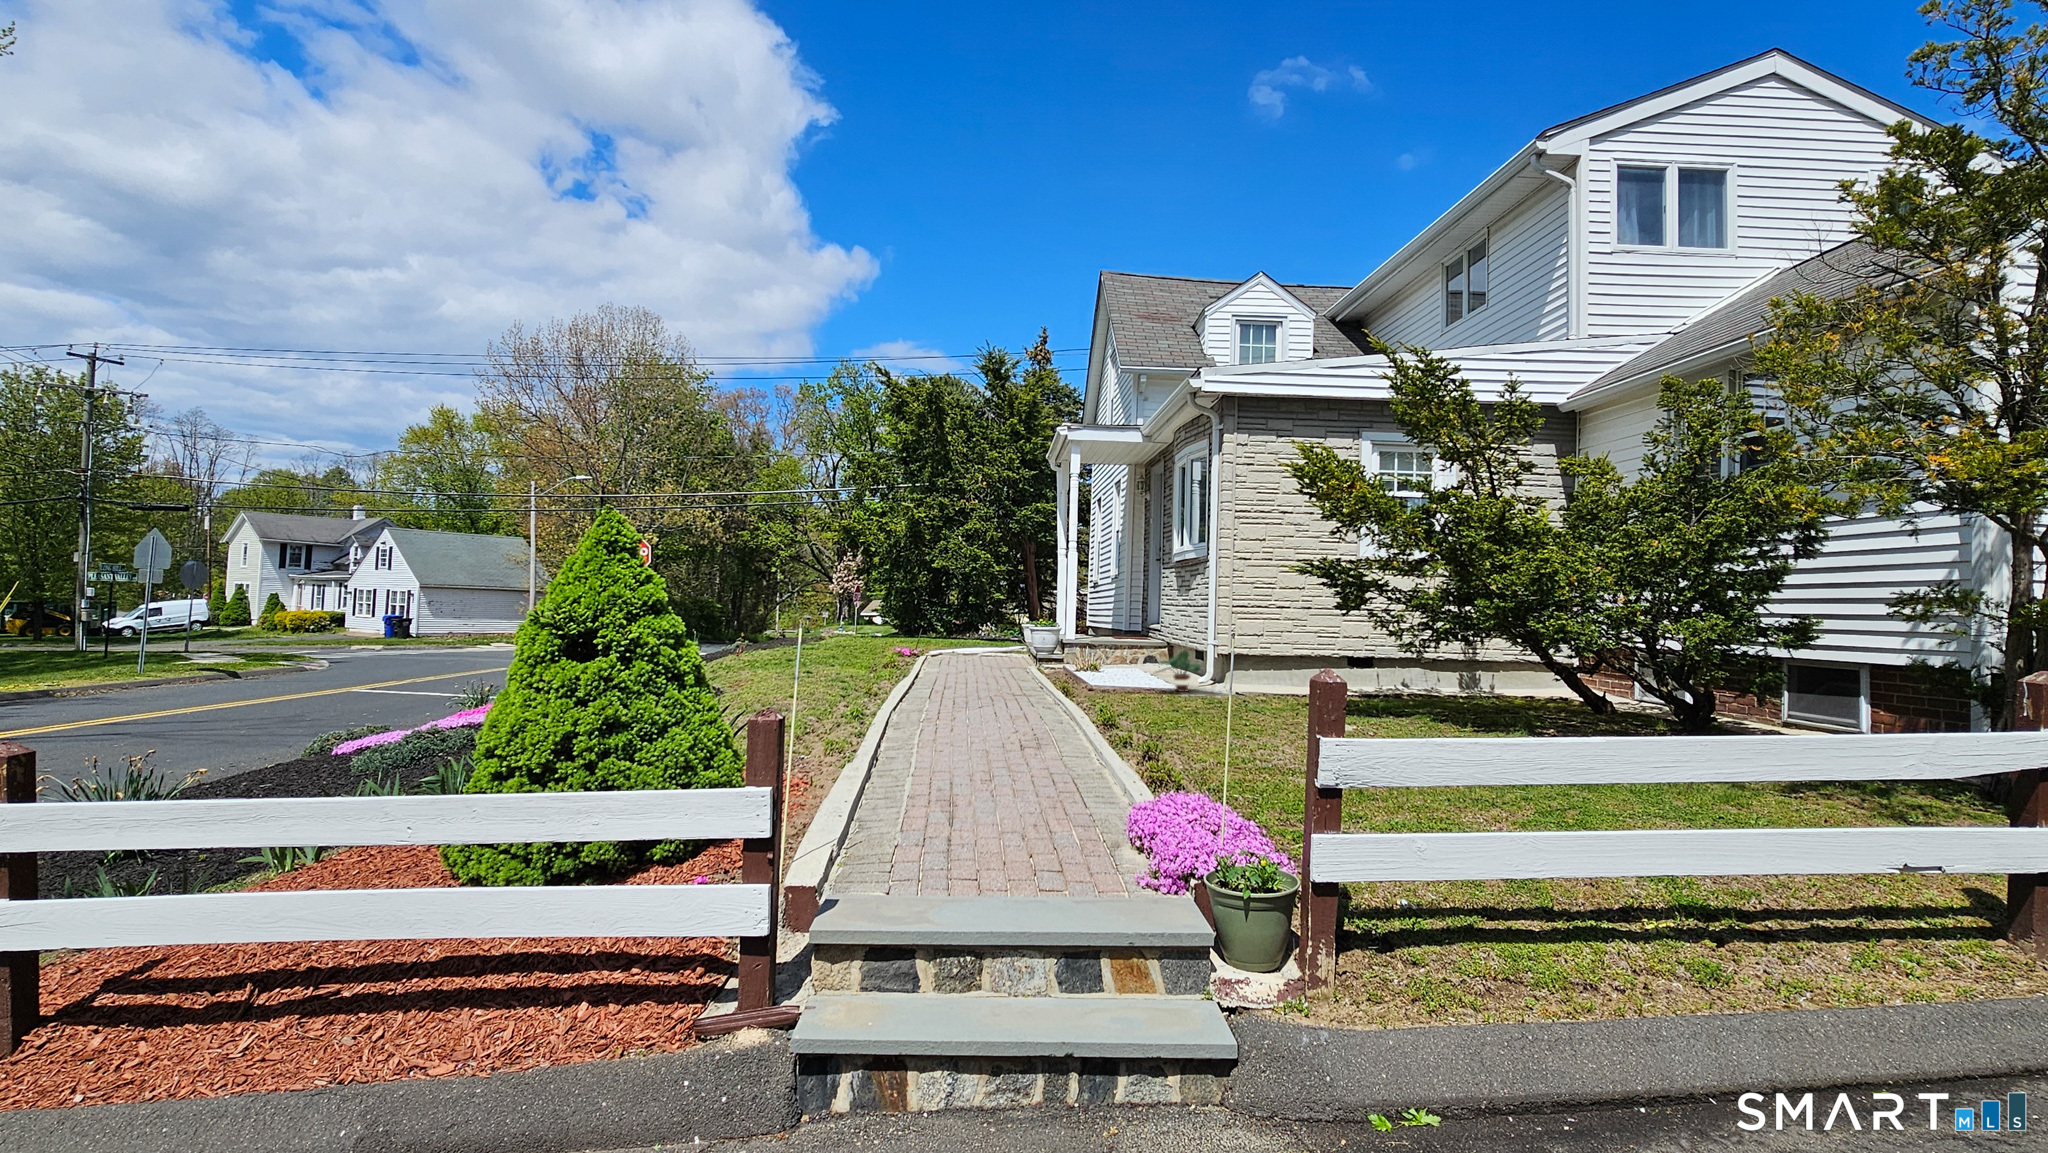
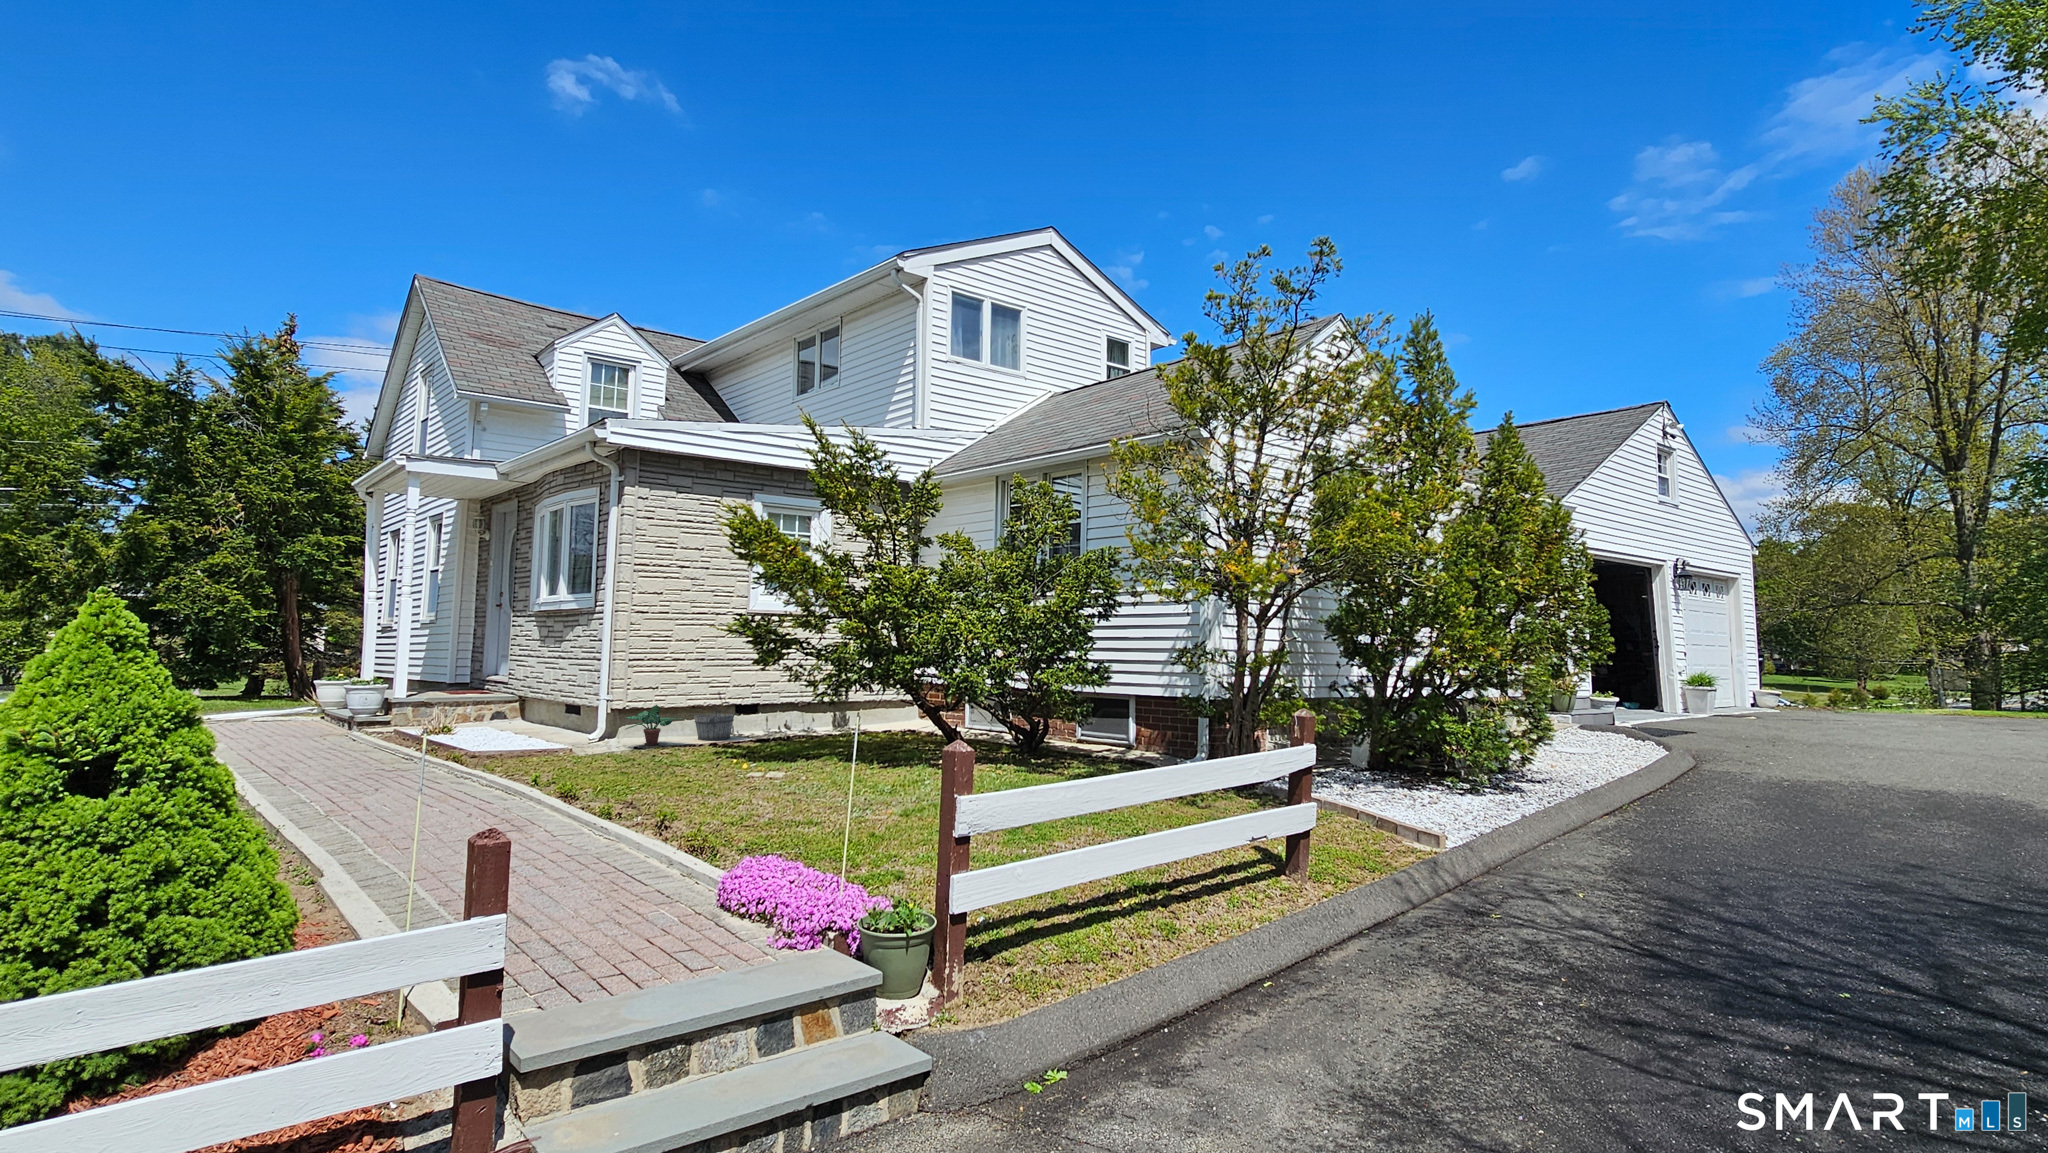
wooden bucket: none [1228,655,1270,691] -> present [694,707,734,740]

